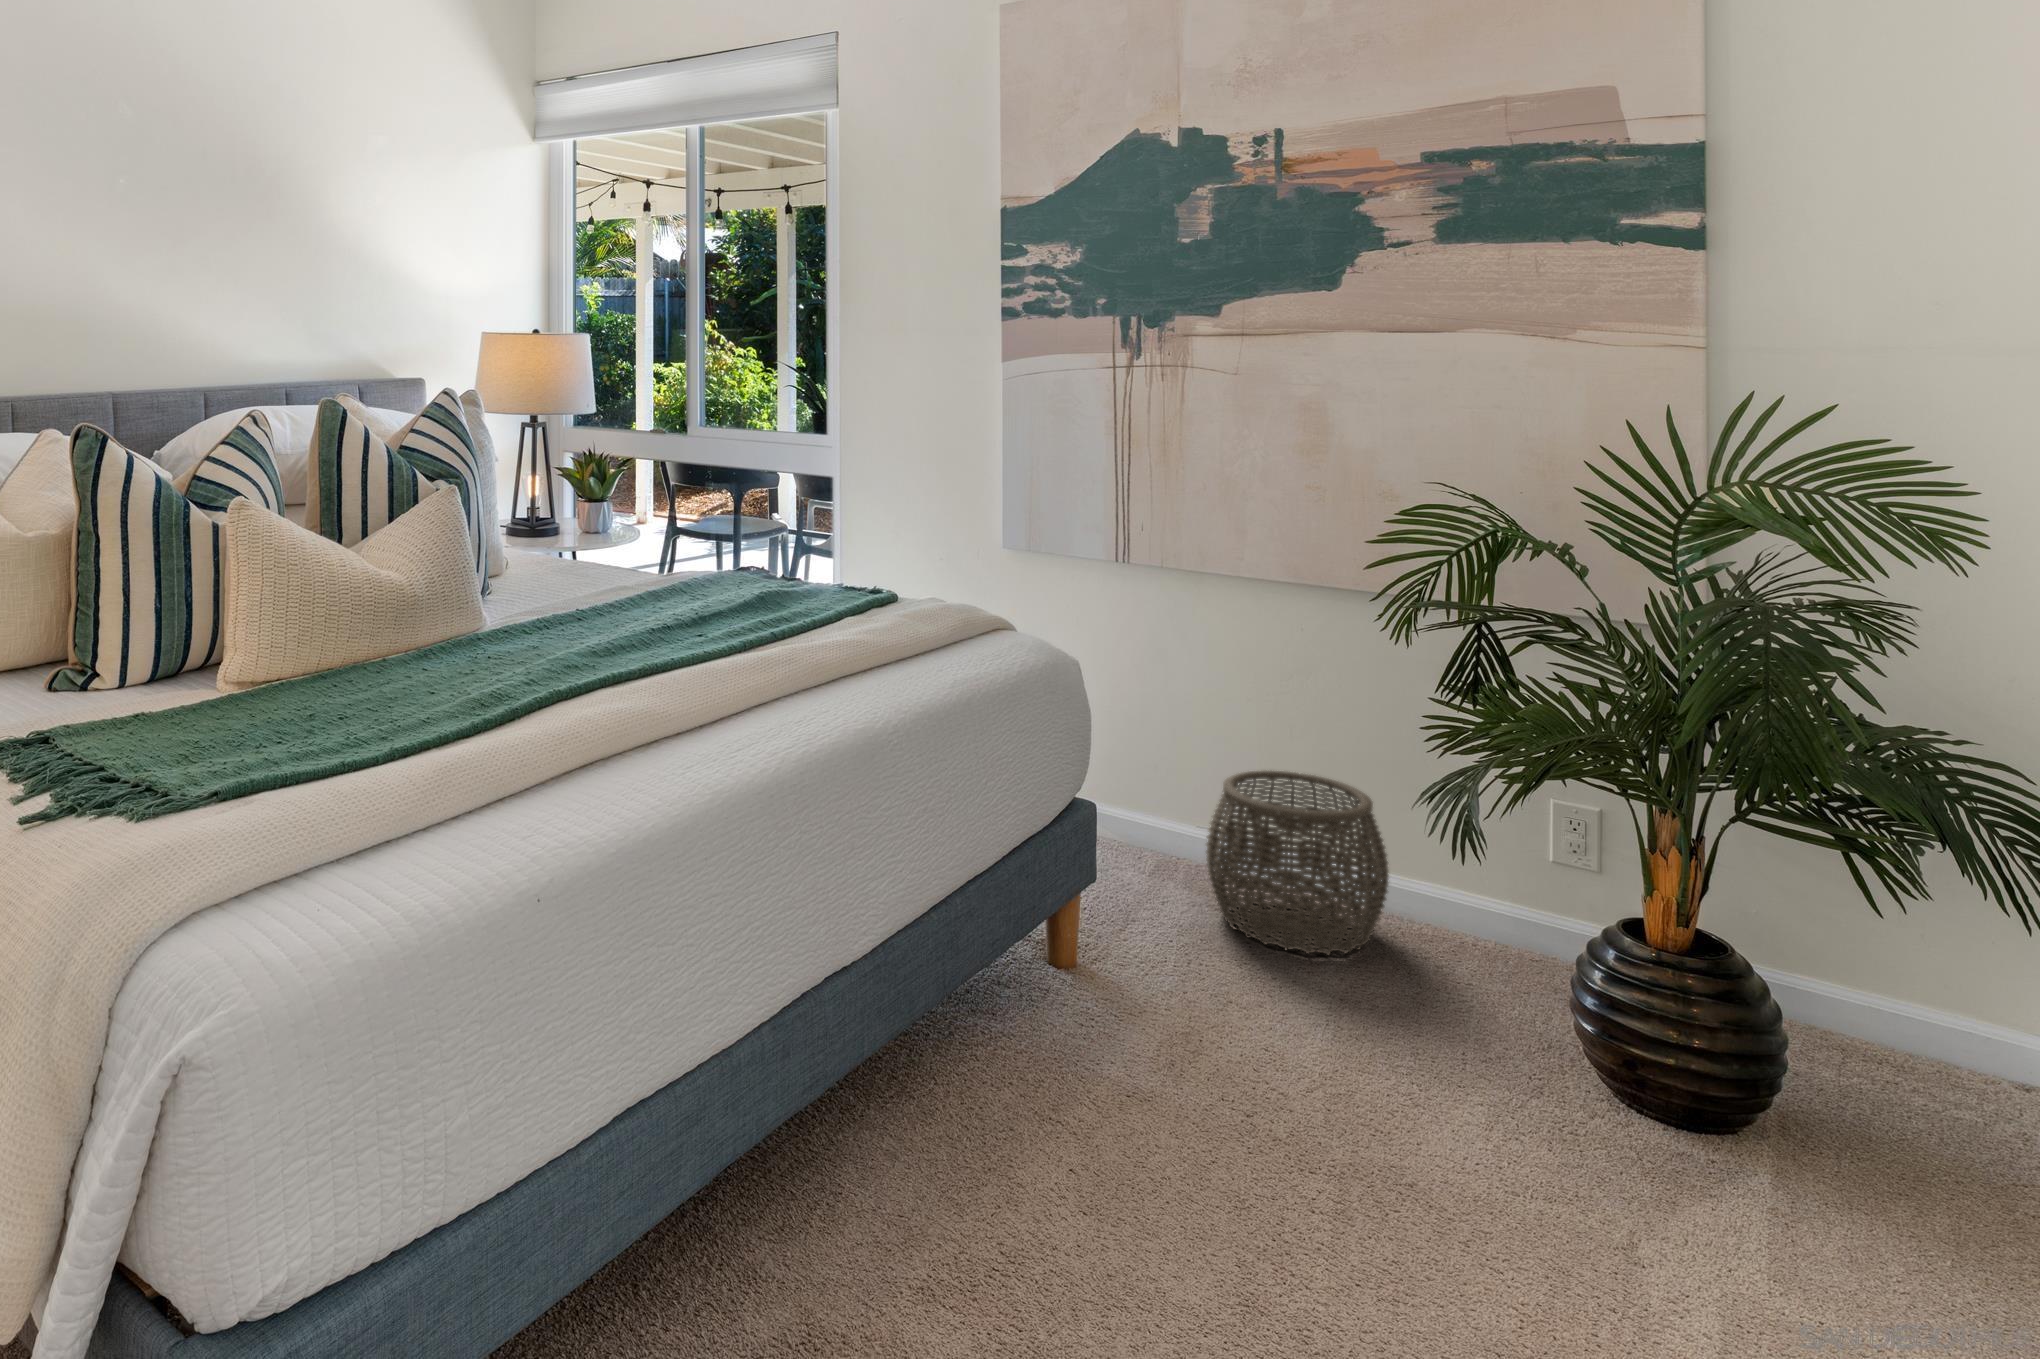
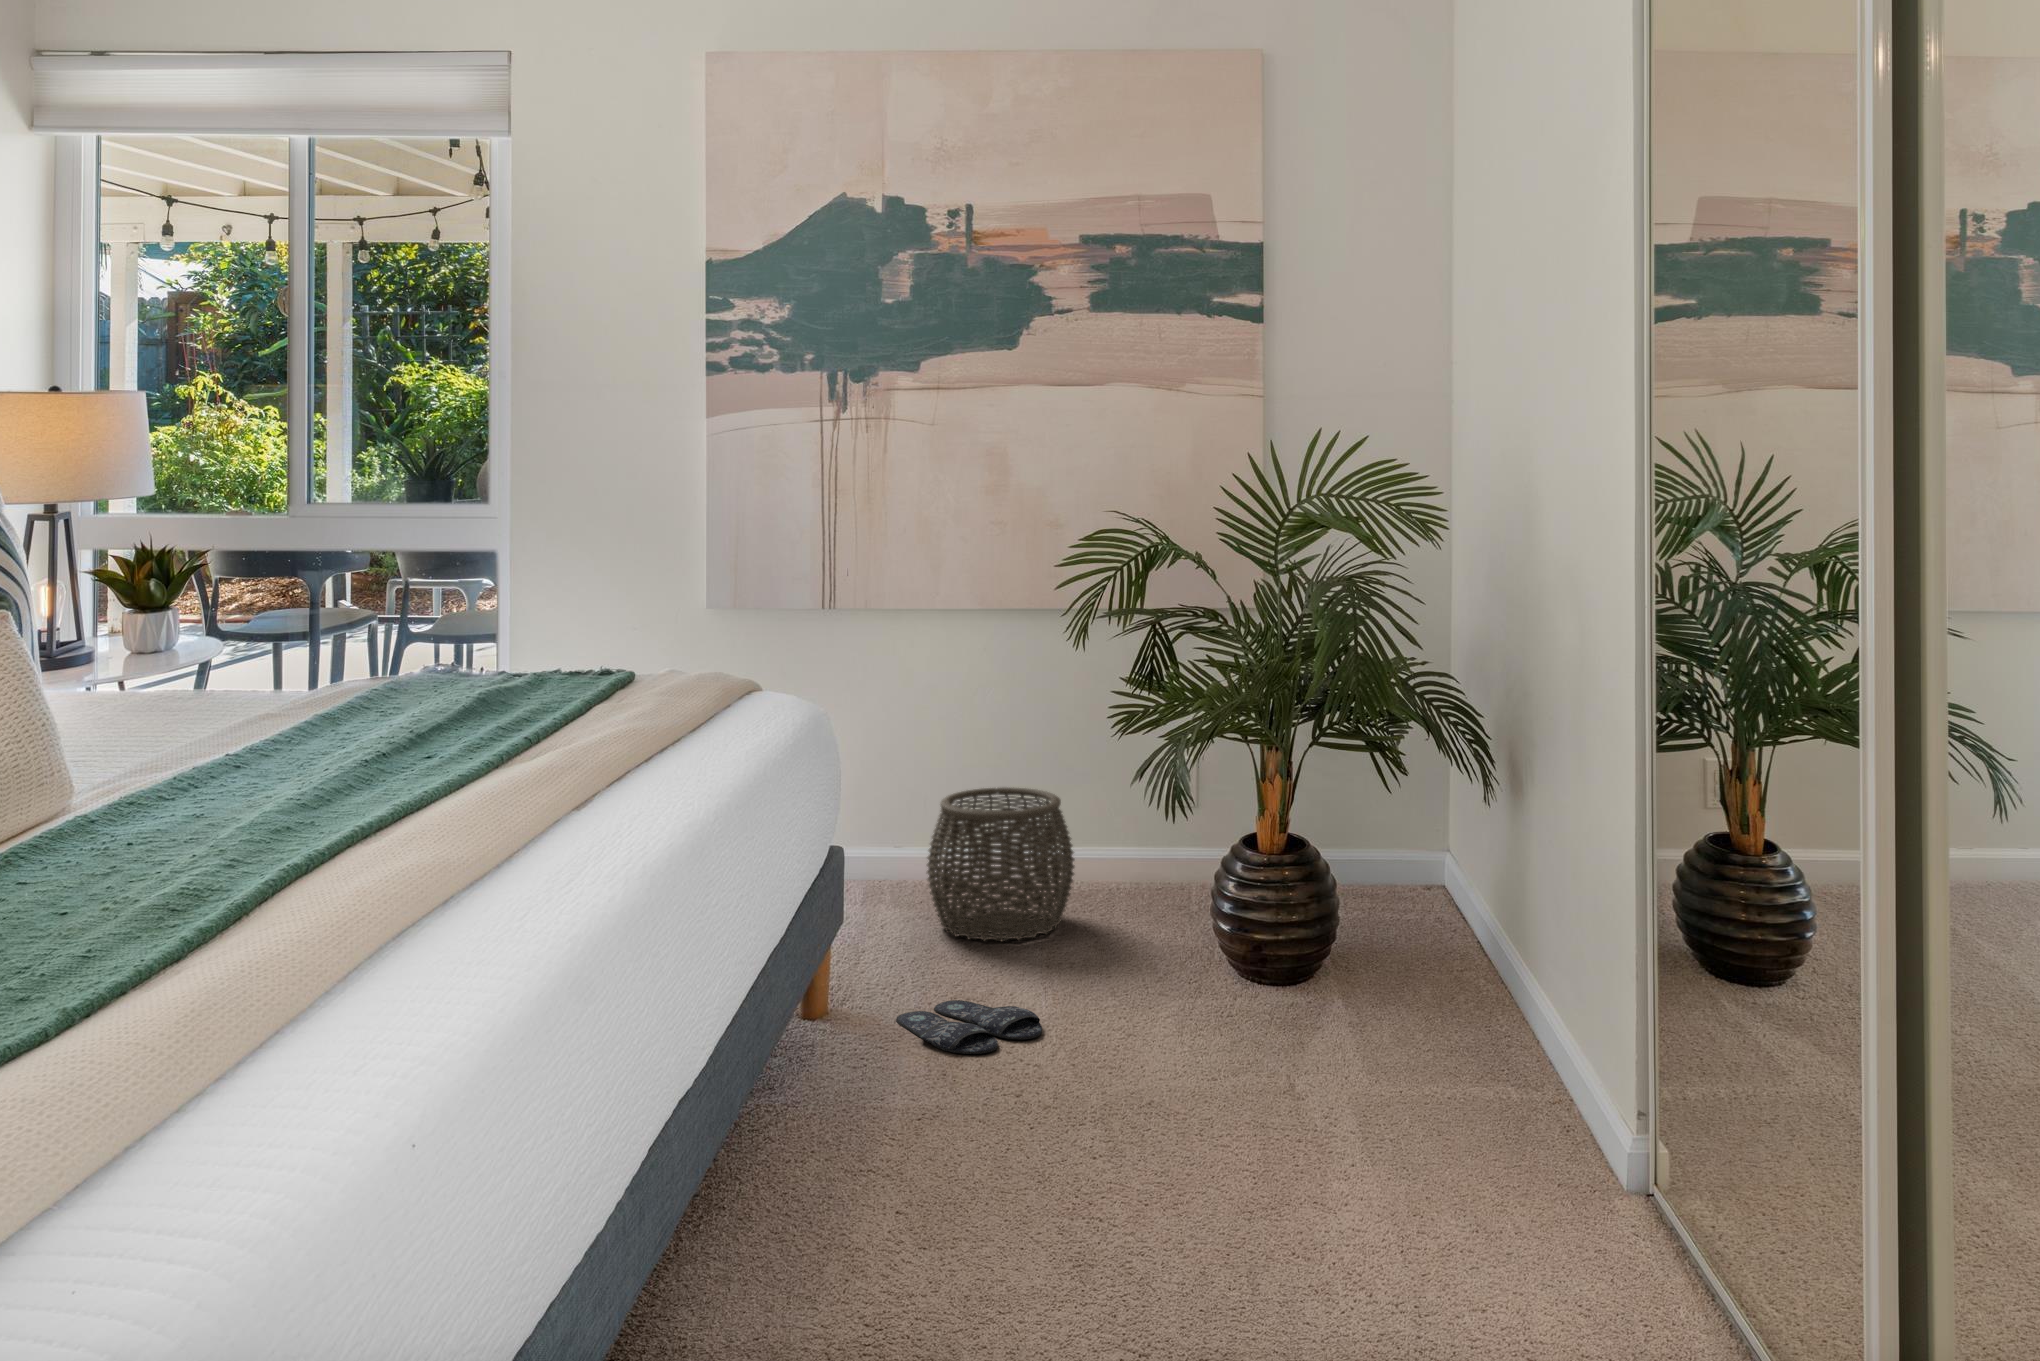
slippers: none [1120,1016,1288,1106] -> present [896,1000,1042,1054]

